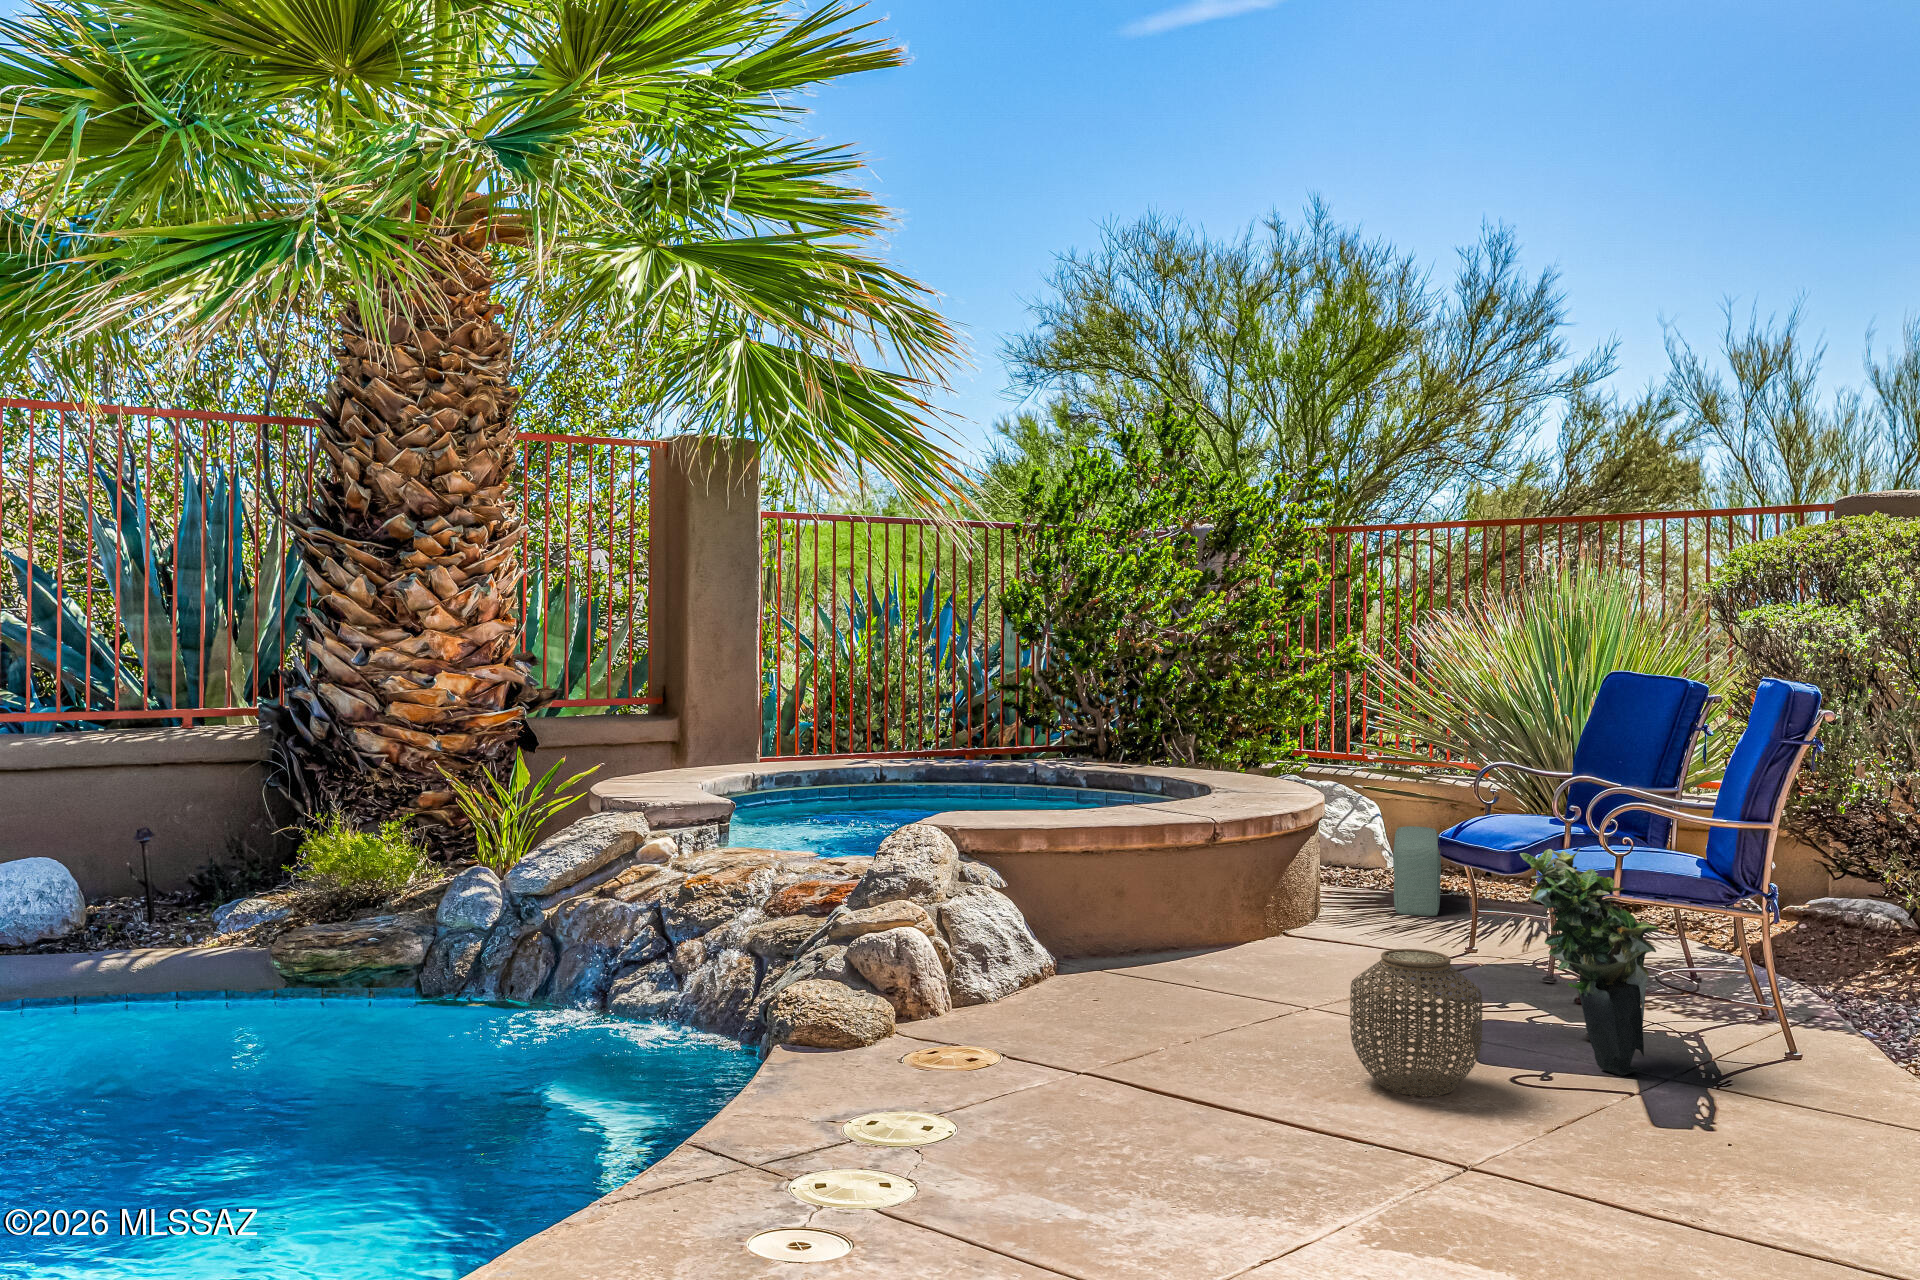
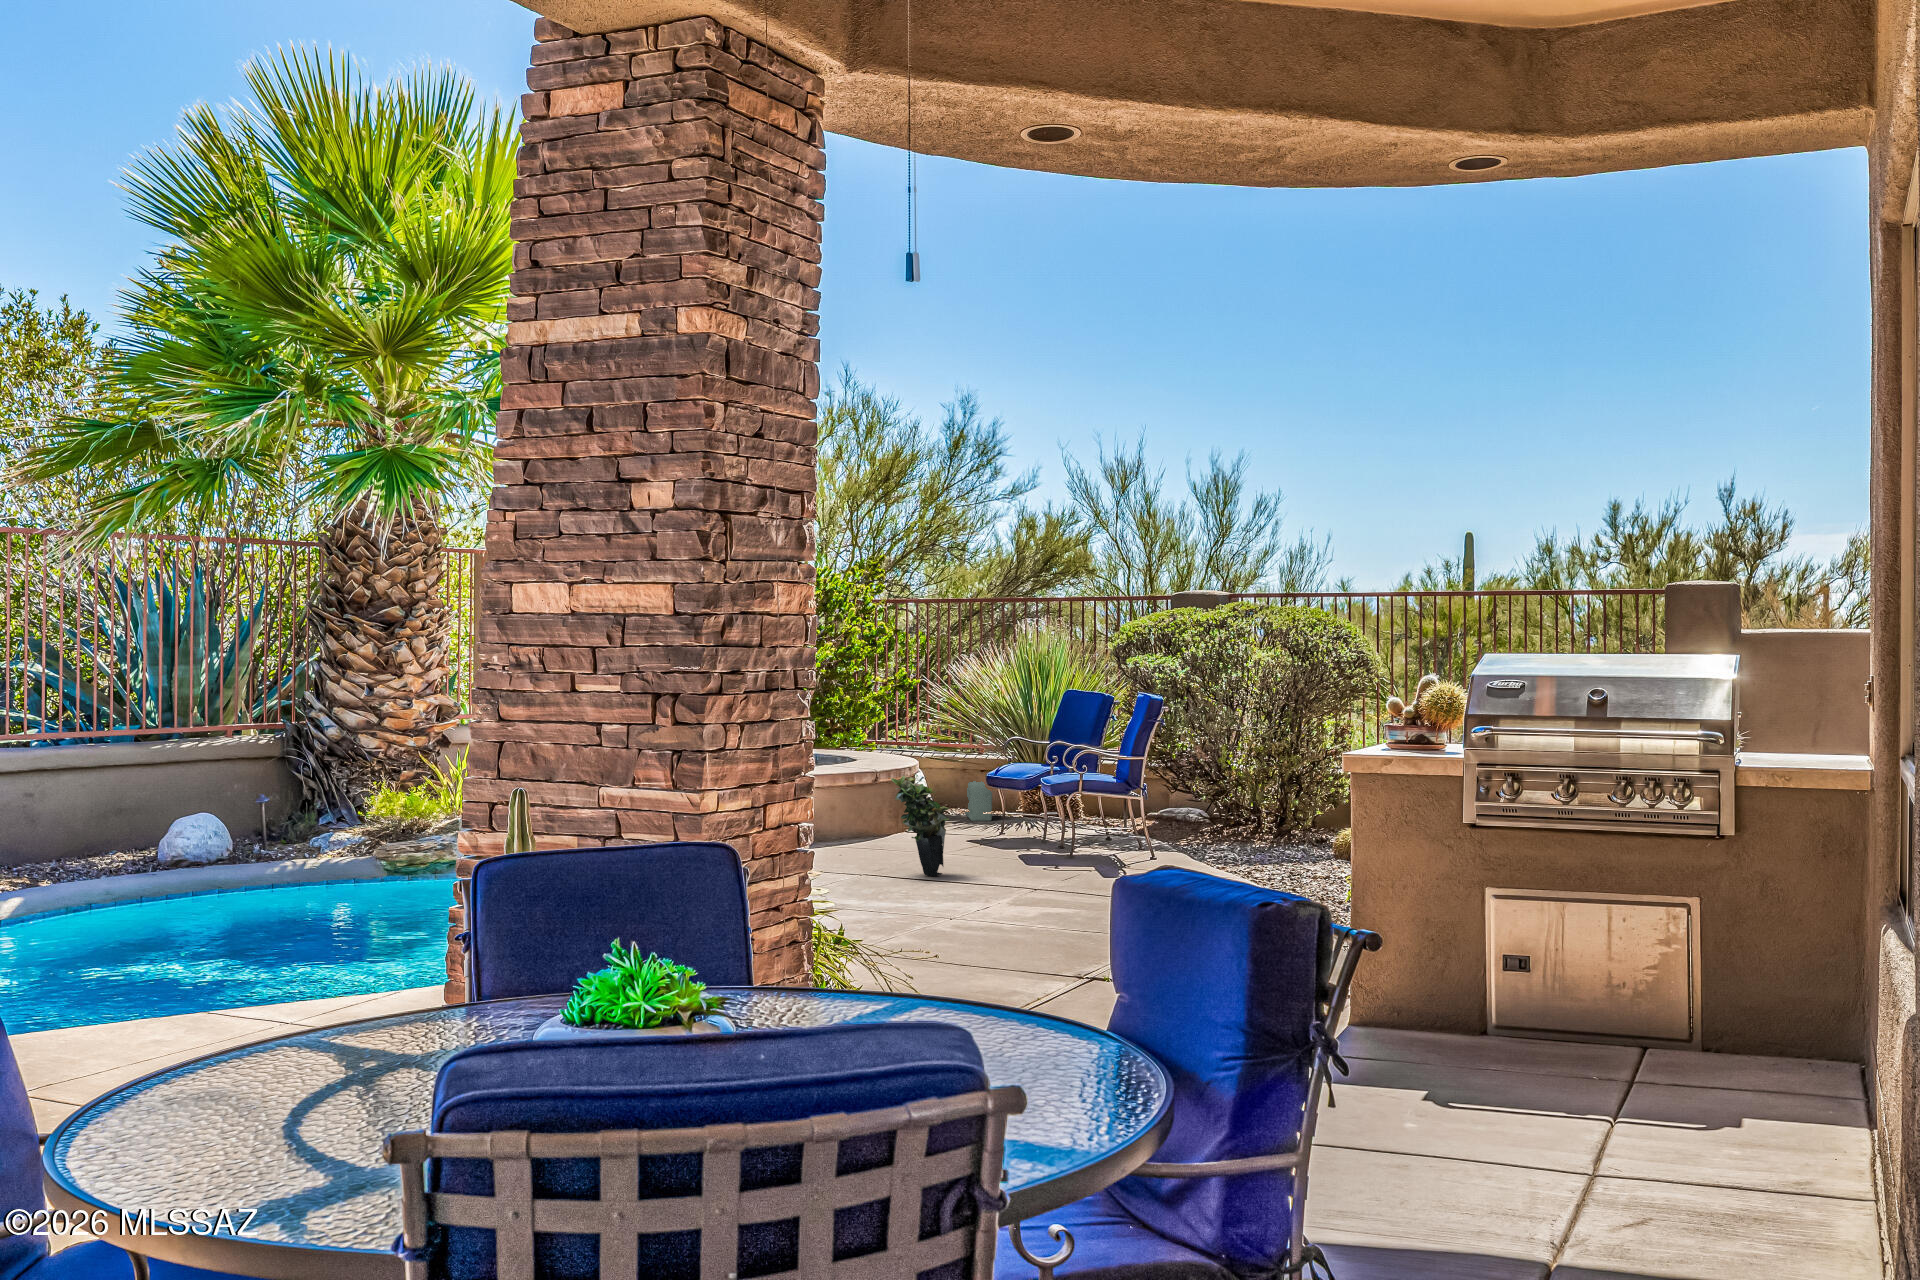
potted plant: present [1520,848,1659,1076] -> present [891,775,950,877]
woven basket: present [1350,949,1482,1096] -> none [994,806,1045,862]

